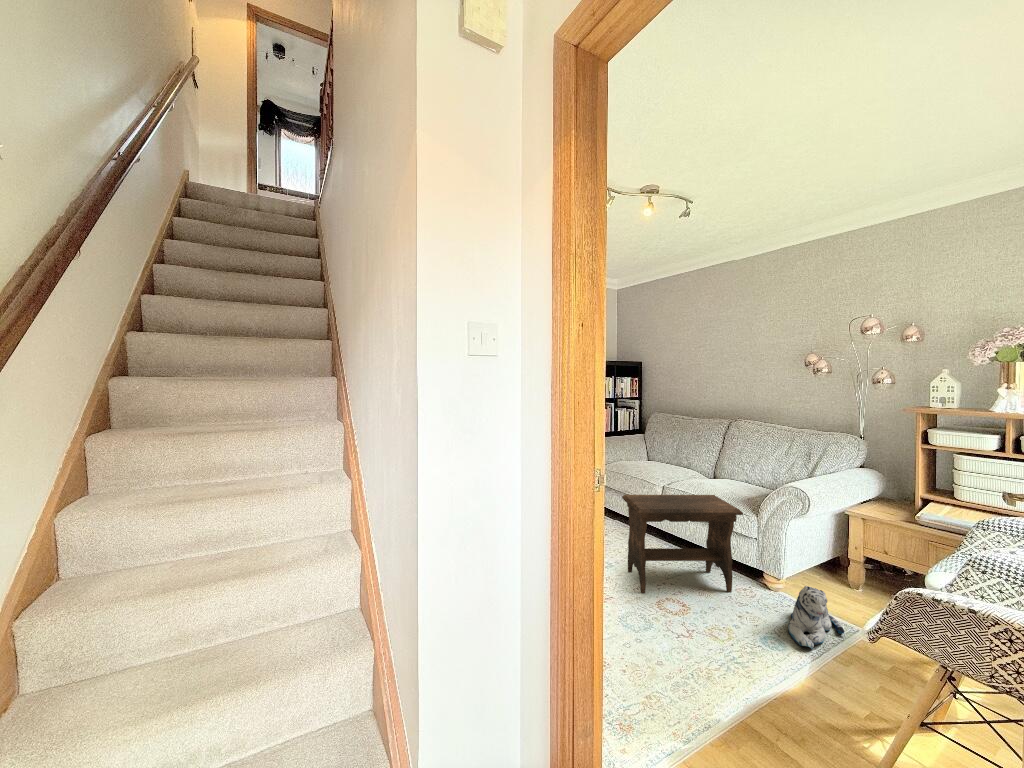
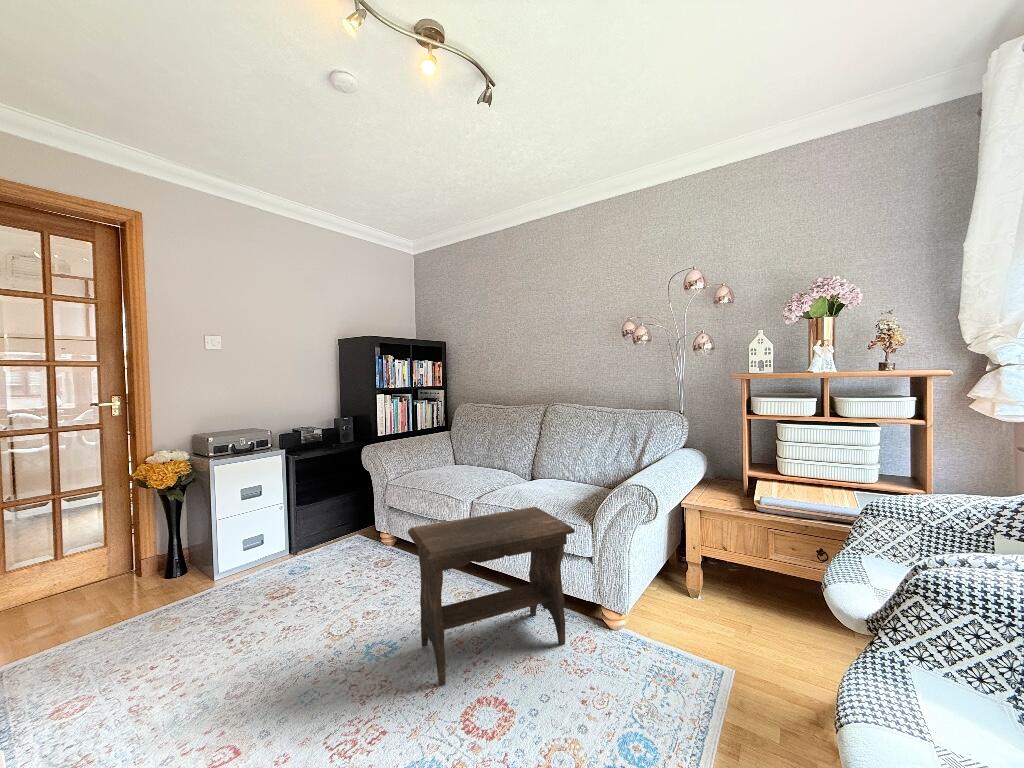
plush toy: present [788,586,844,649] -> none [641,626,707,727]

